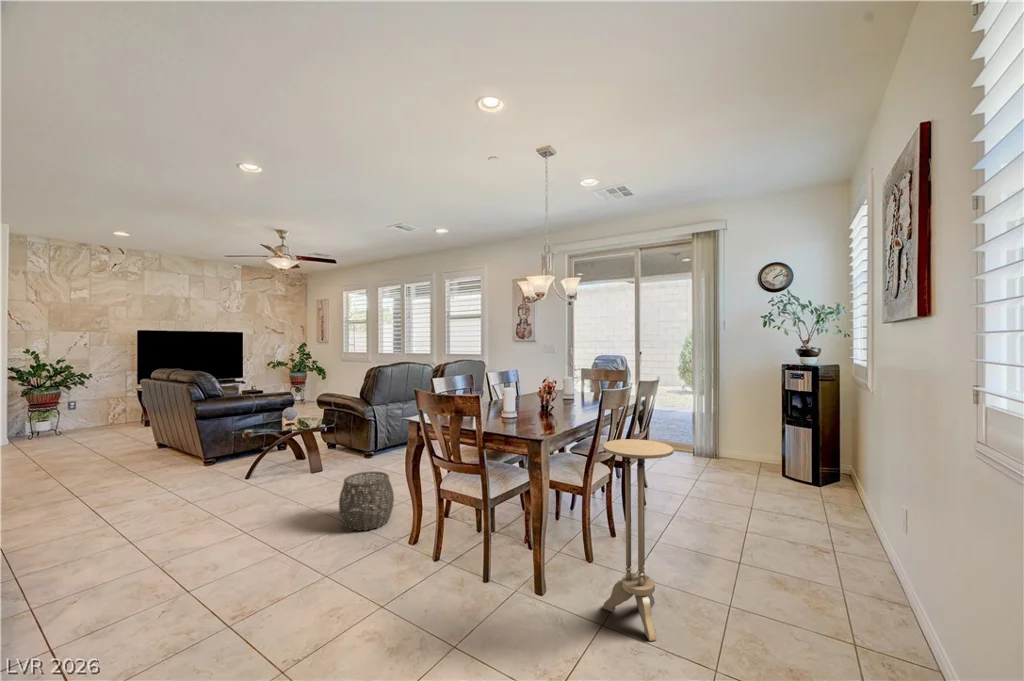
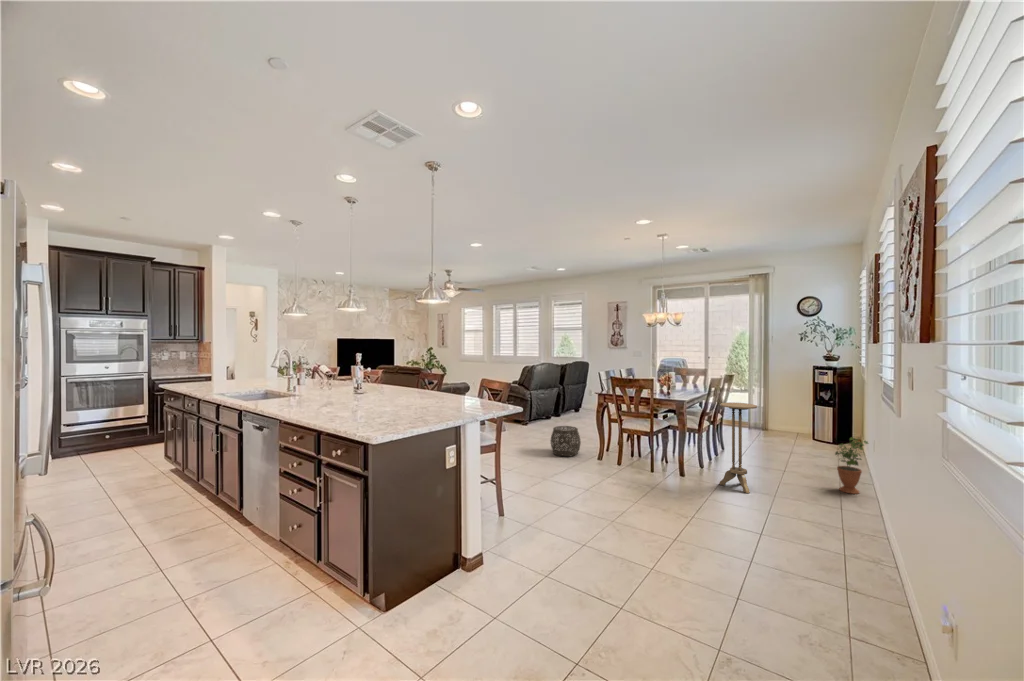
potted plant: none [828,507,899,631] -> present [835,437,868,494]

